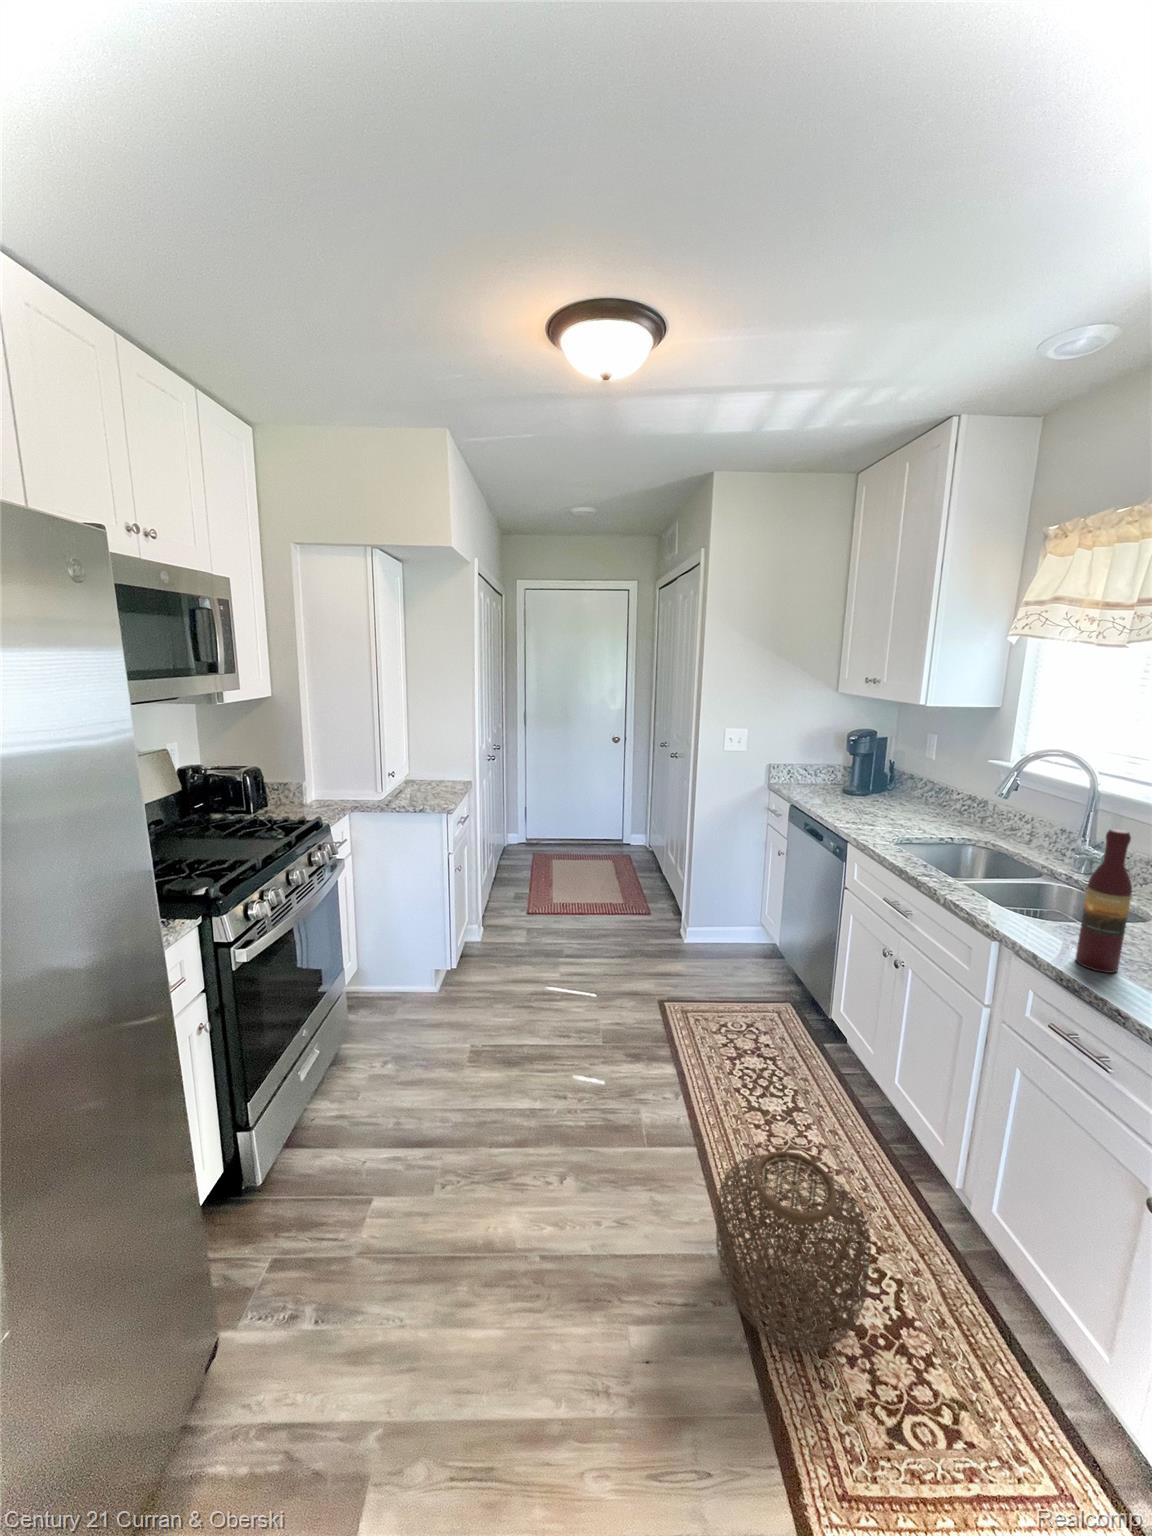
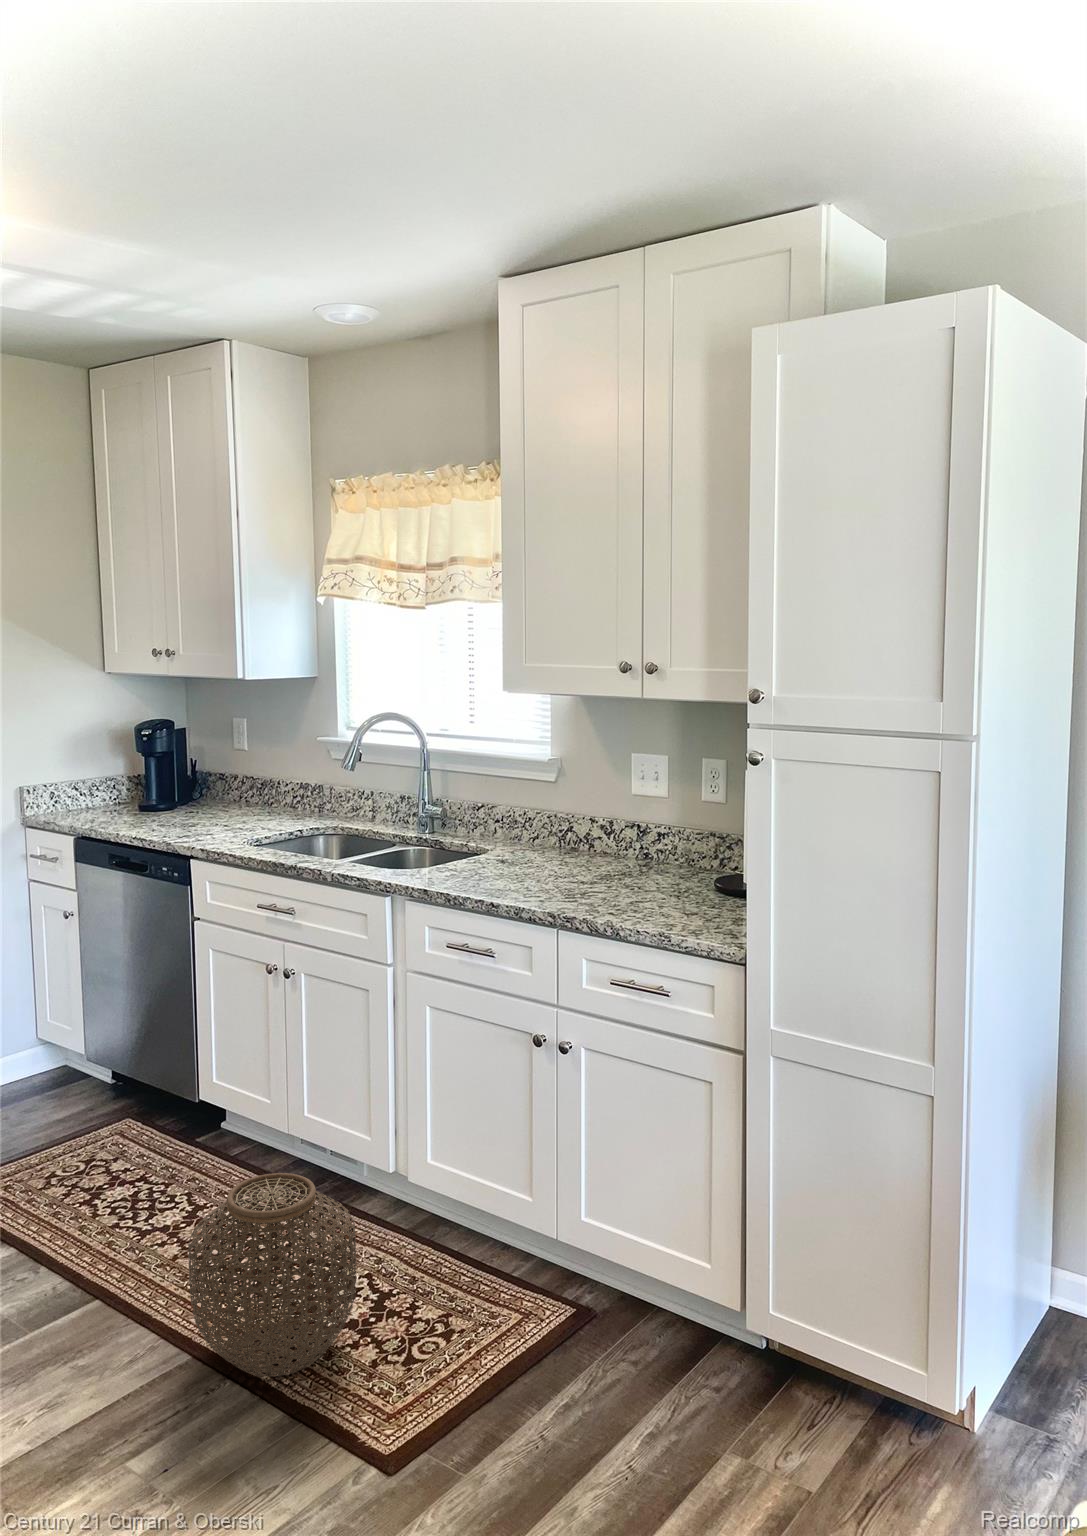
wine bottle: present [1075,829,1132,973] -> none [453,759,483,887]

